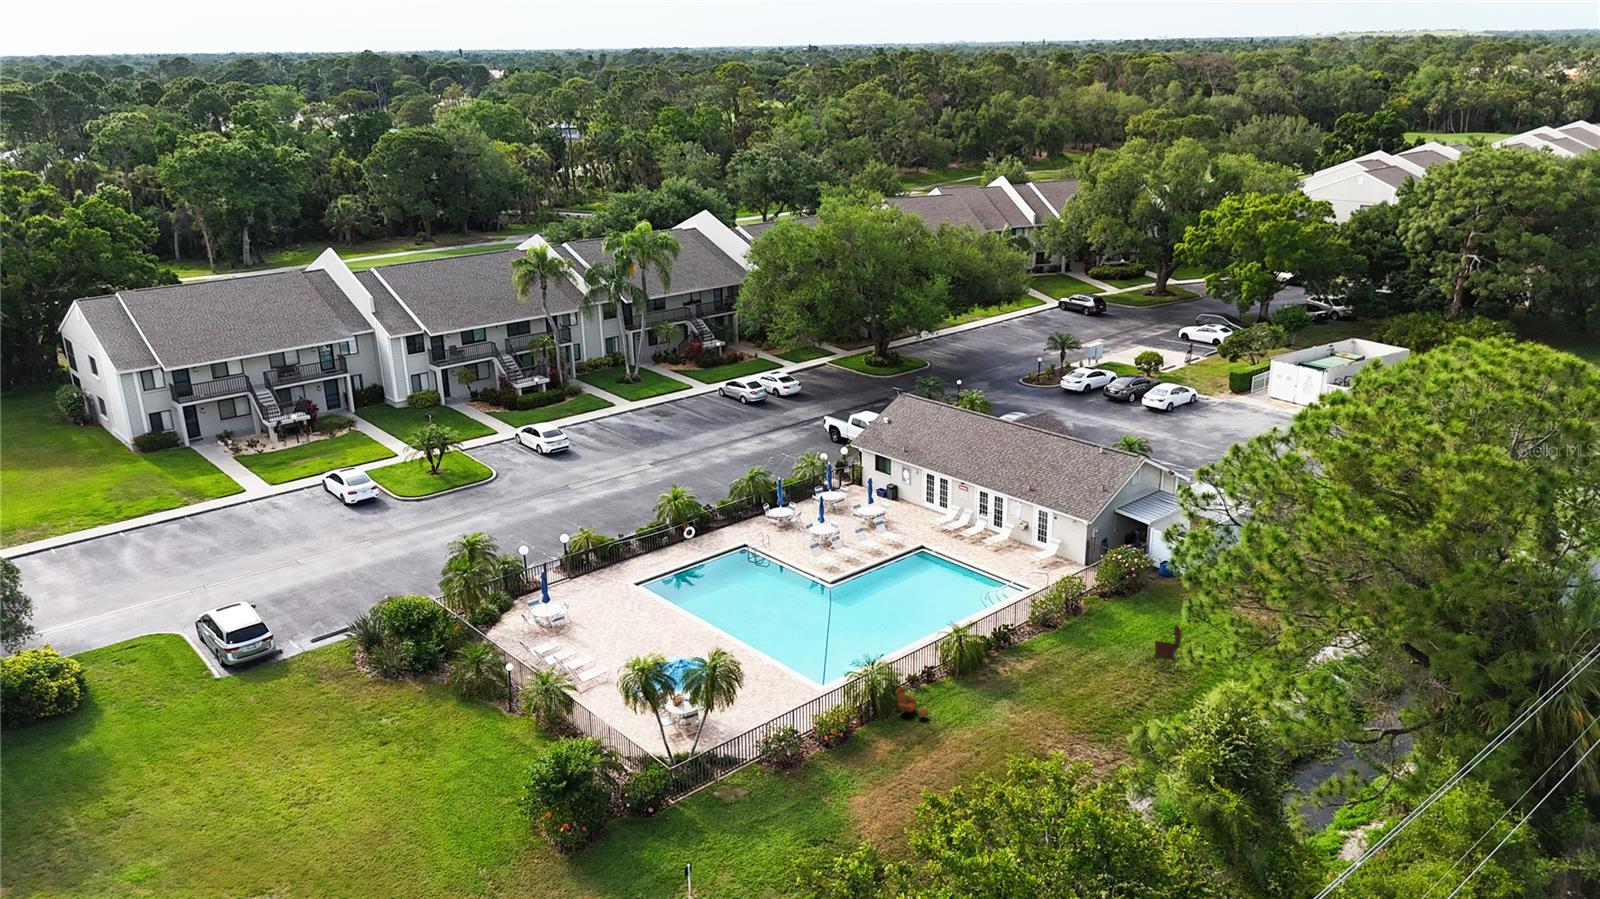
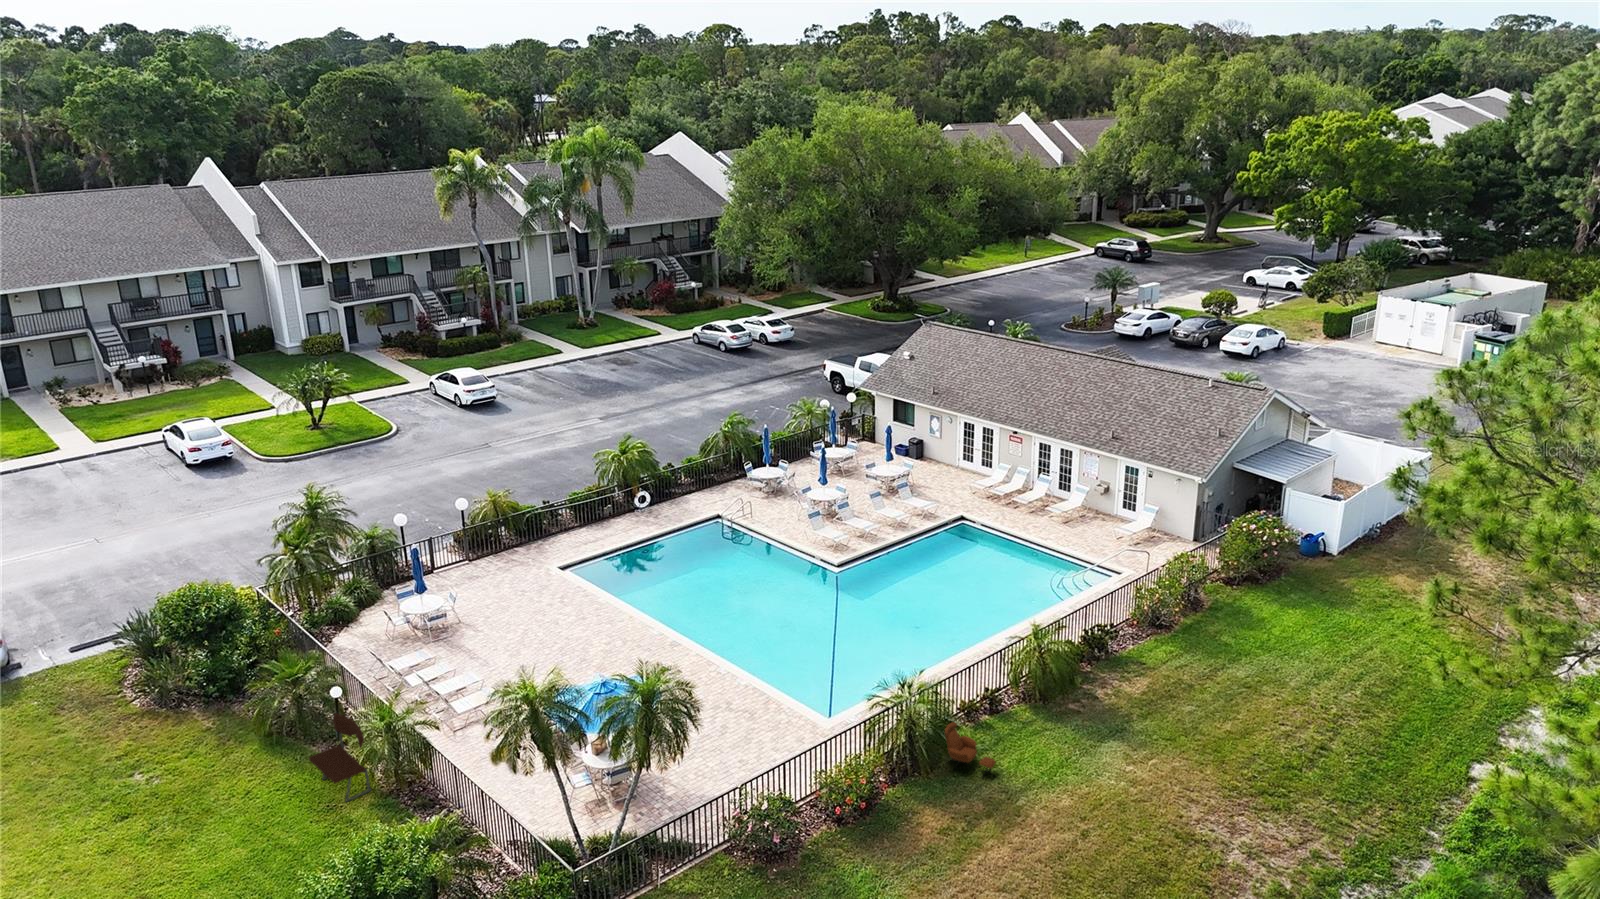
bench: present [1155,625,1181,674] -> present [309,713,371,802]

